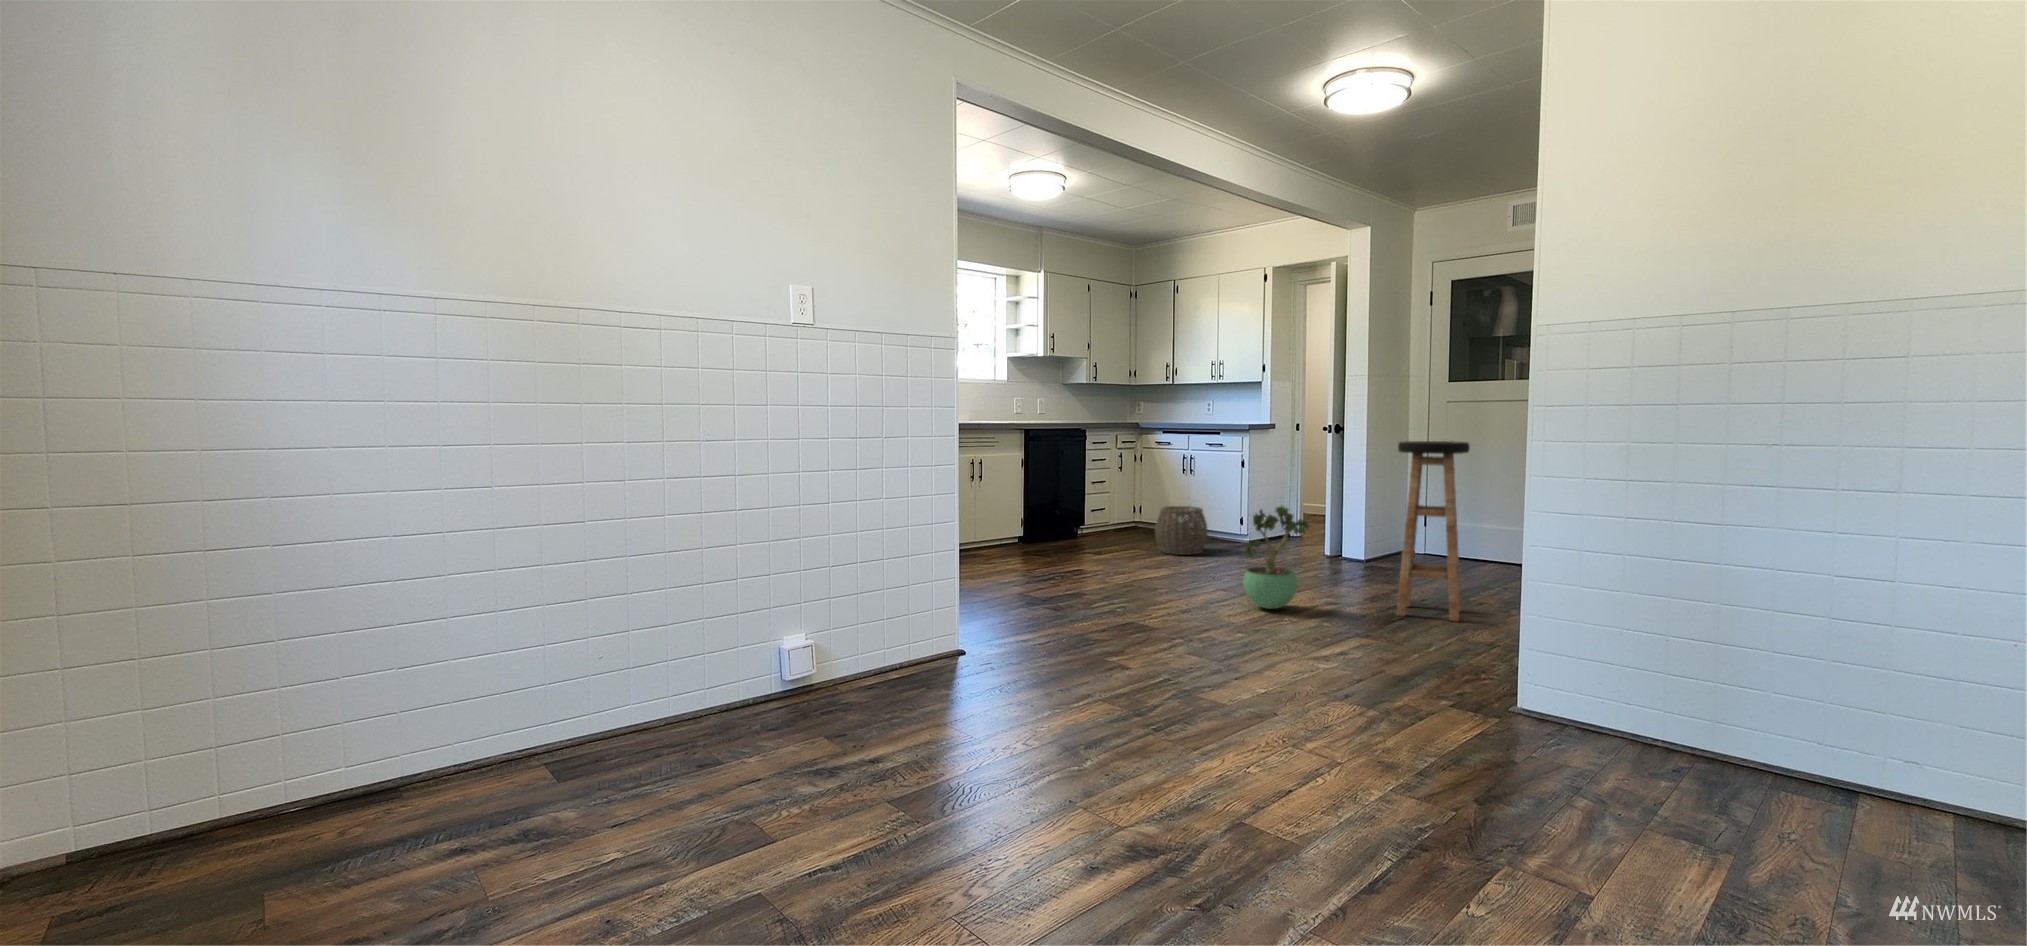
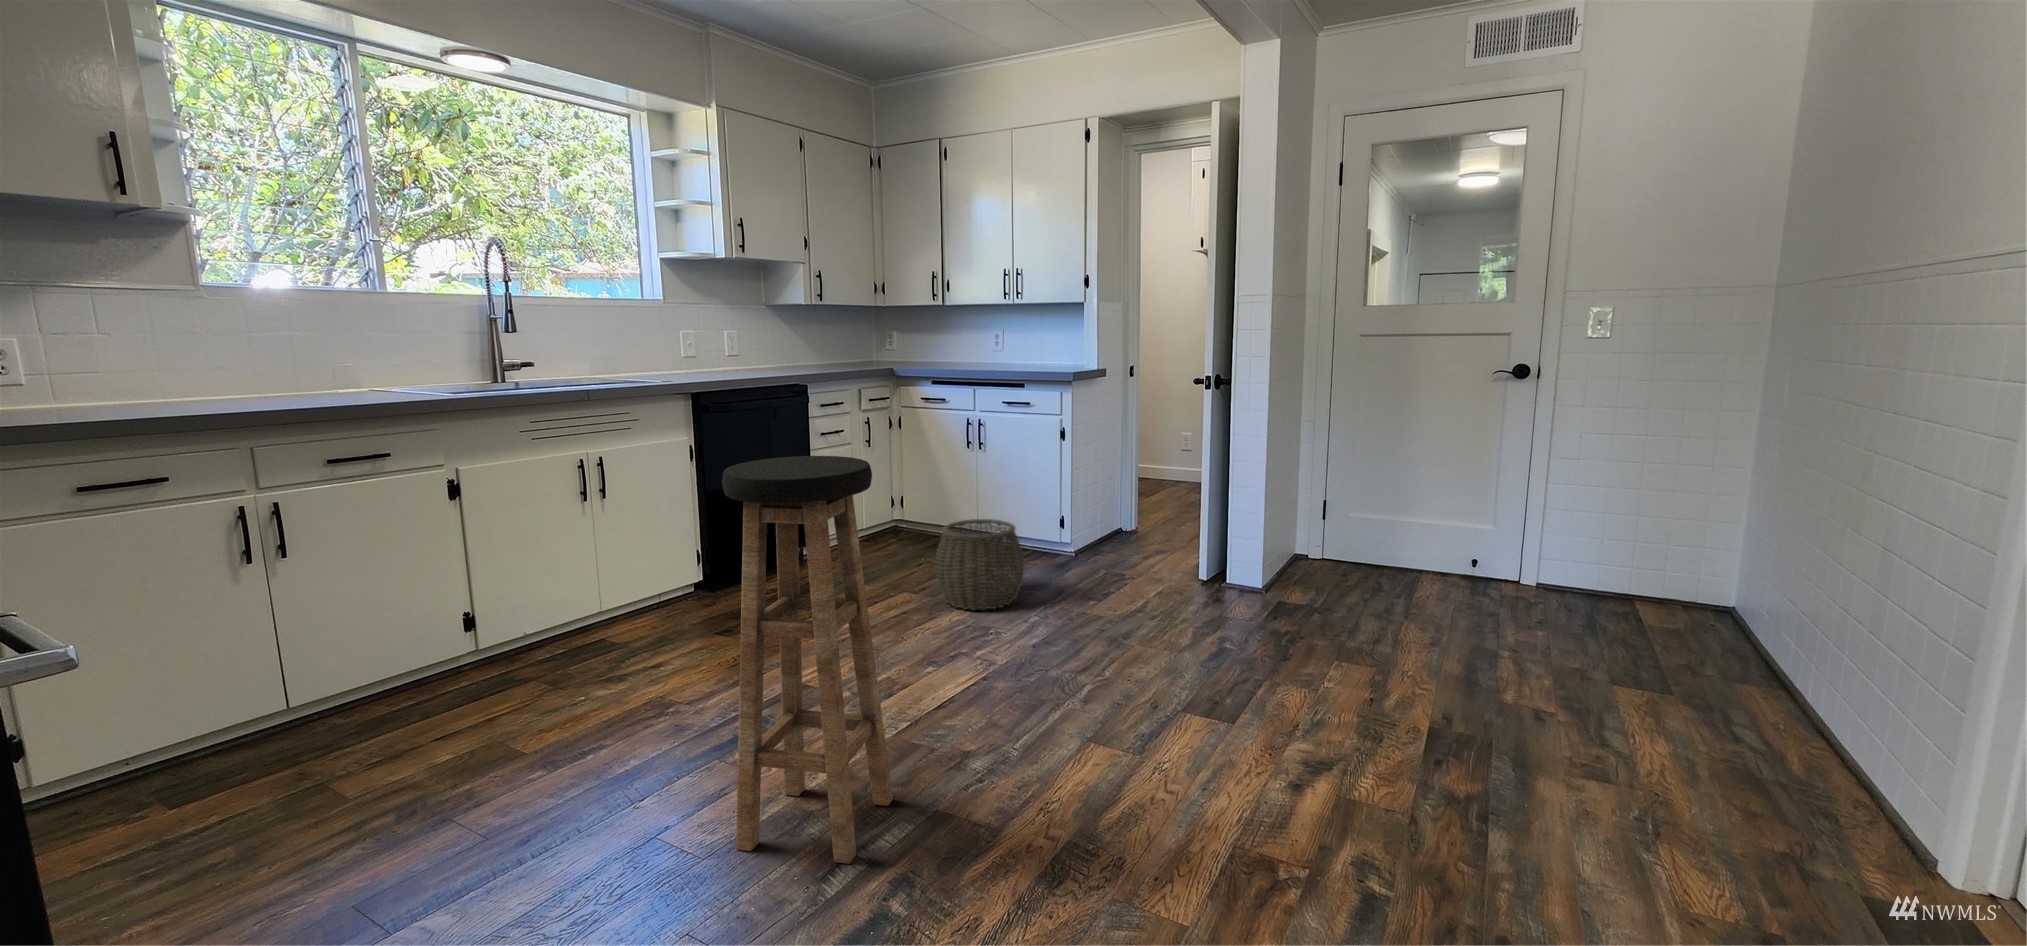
bar stool: present [1397,441,1470,621] -> present [722,456,893,864]
potted plant: present [1243,506,1309,609] -> none [1166,607,1307,834]

